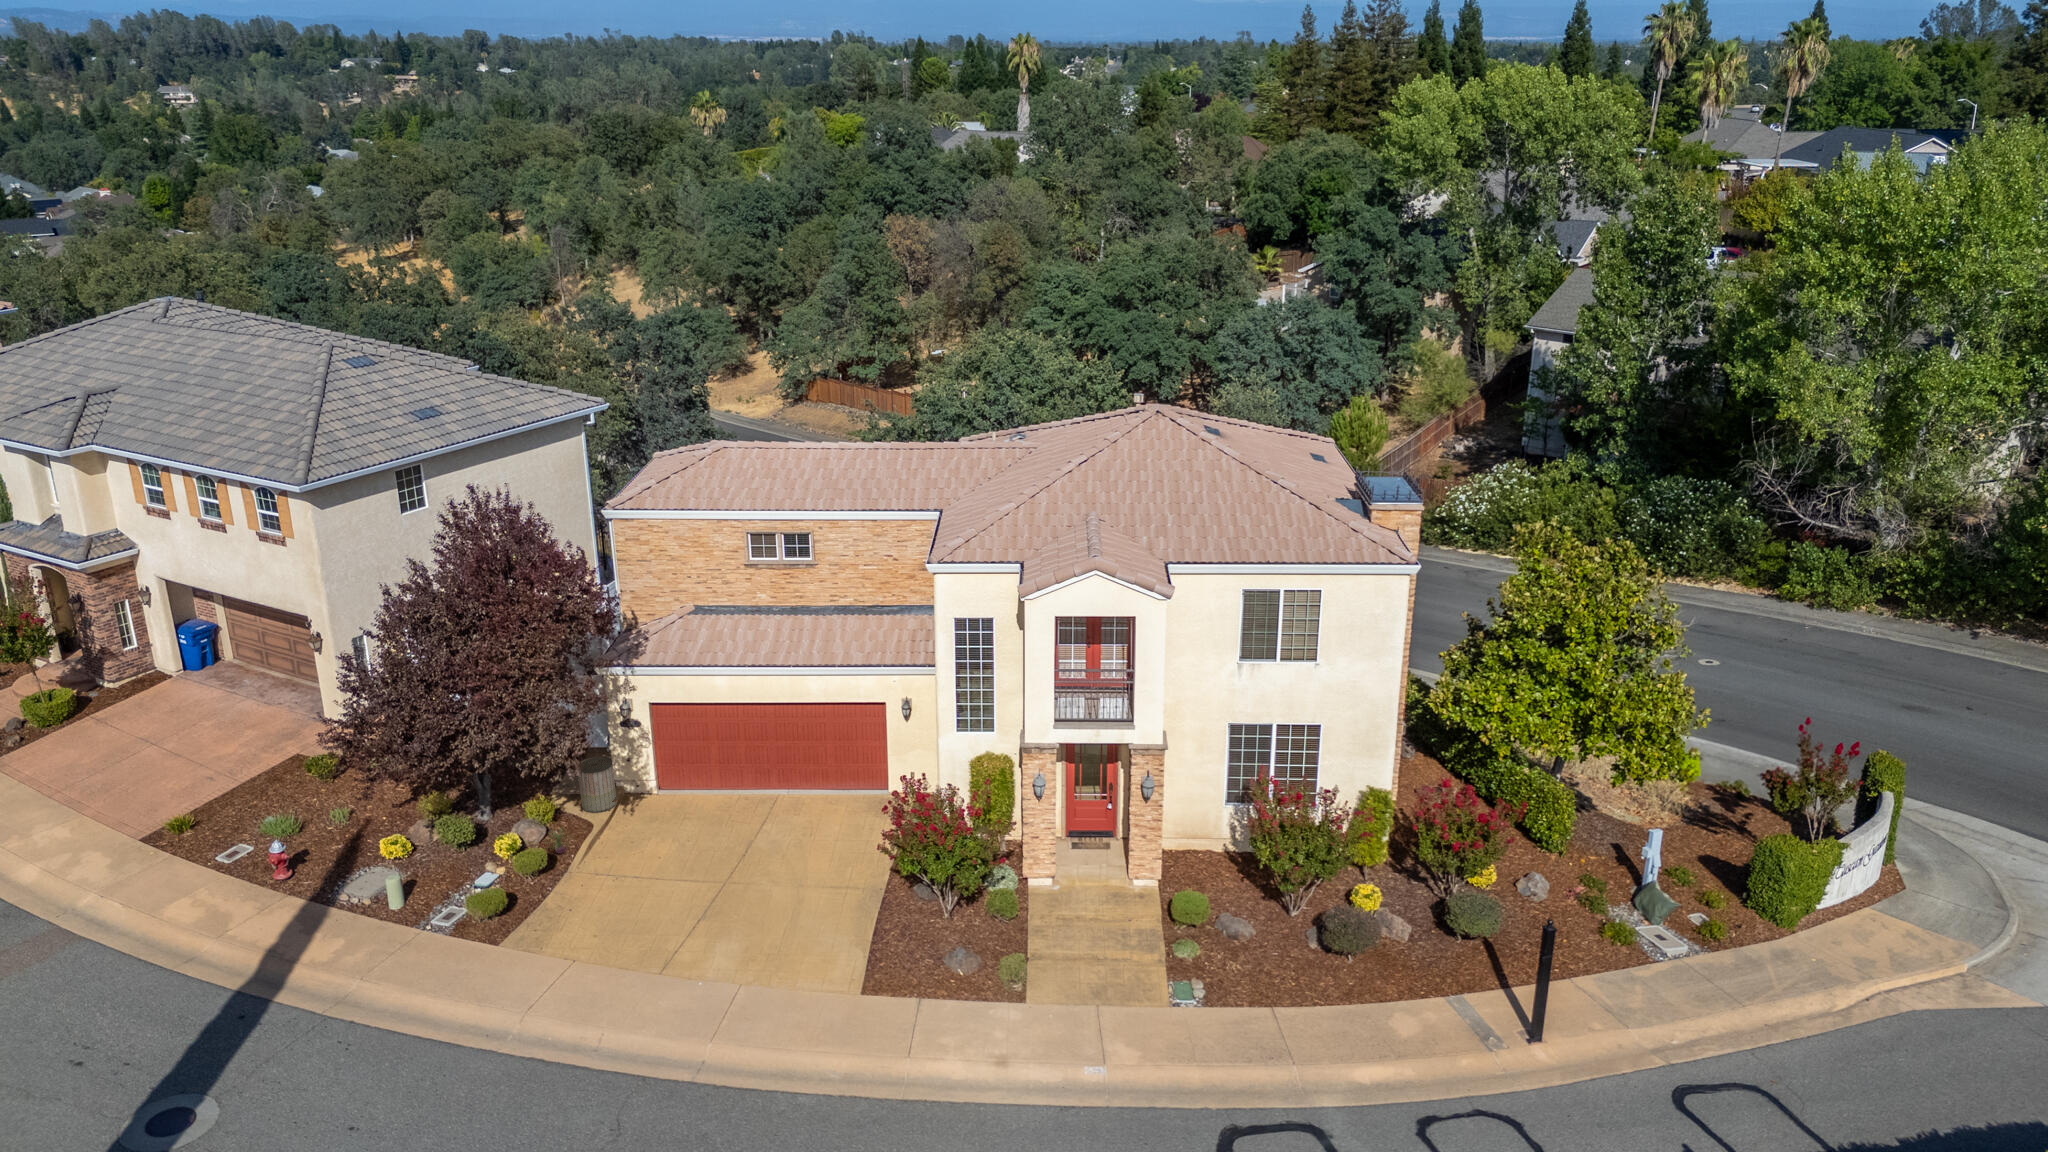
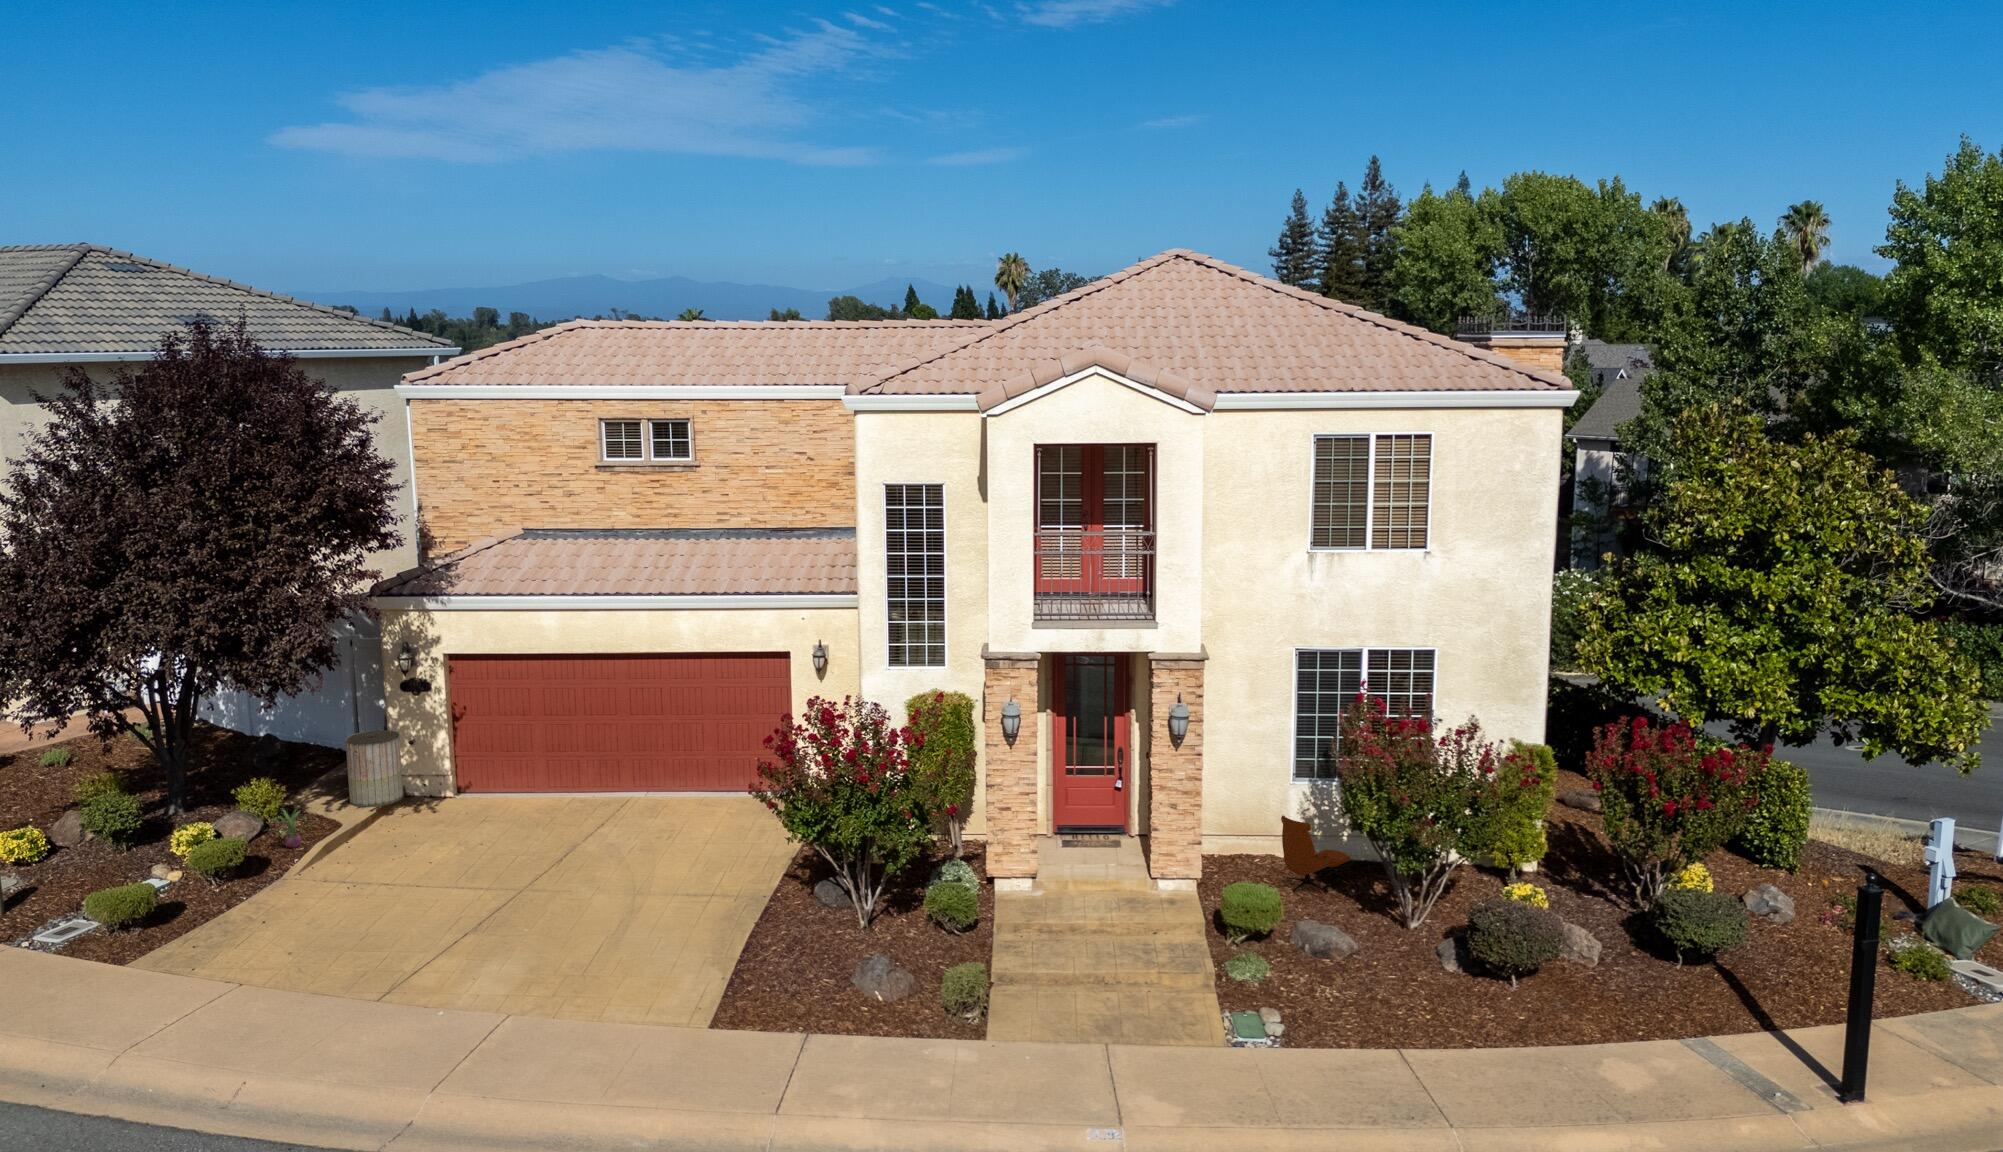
lounge chair: none [1216,835,1263,883] -> present [1281,815,1351,893]

